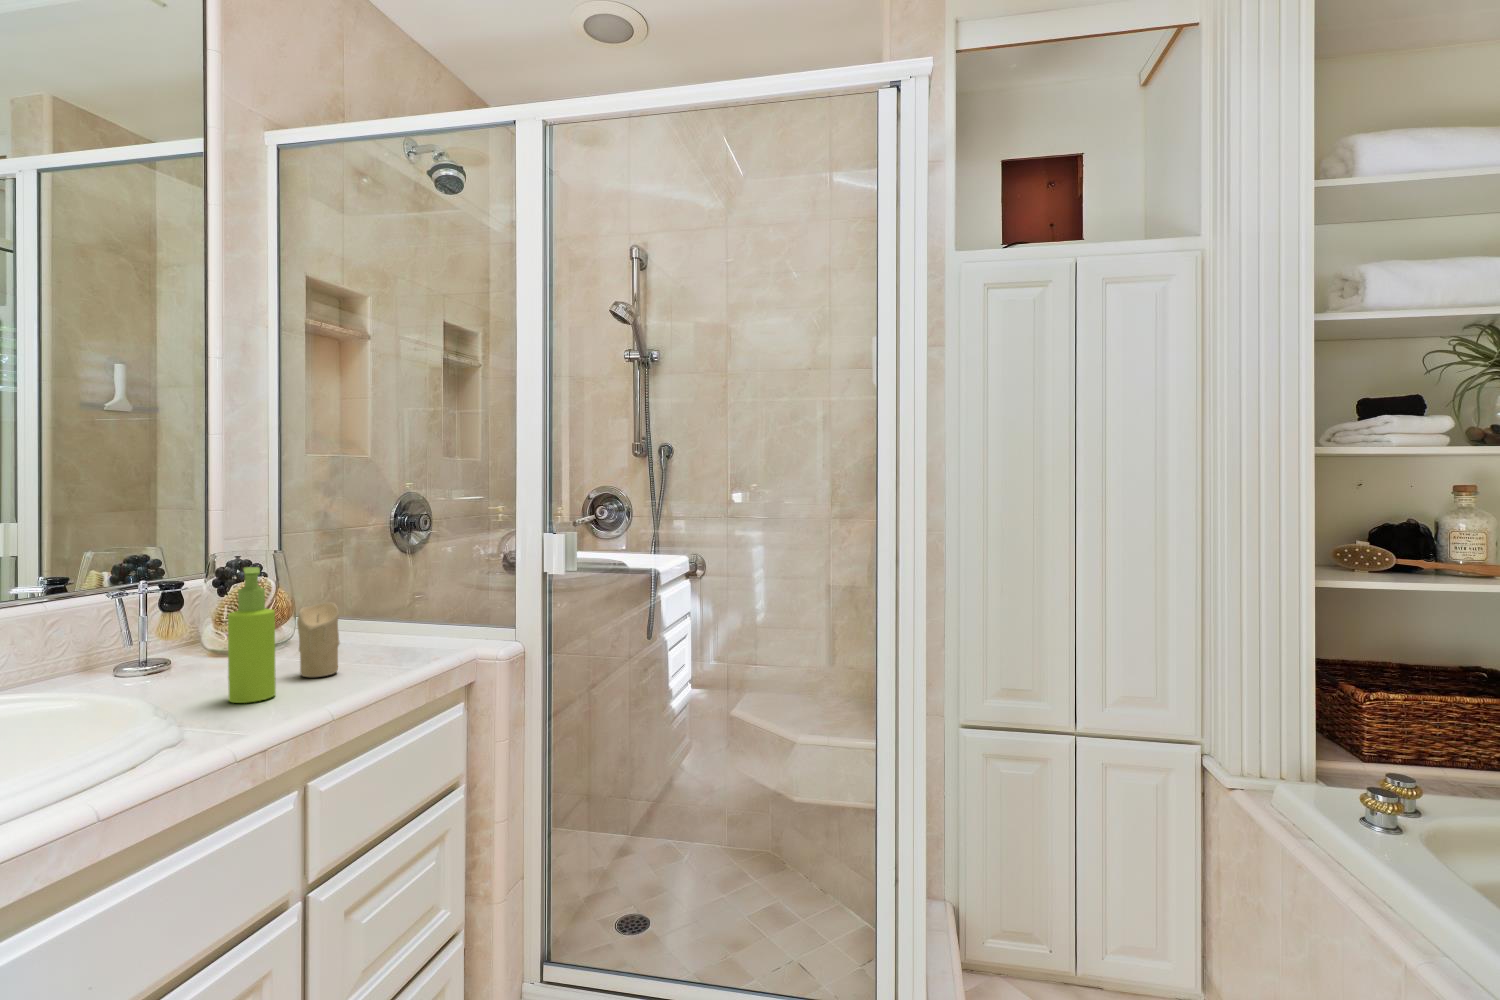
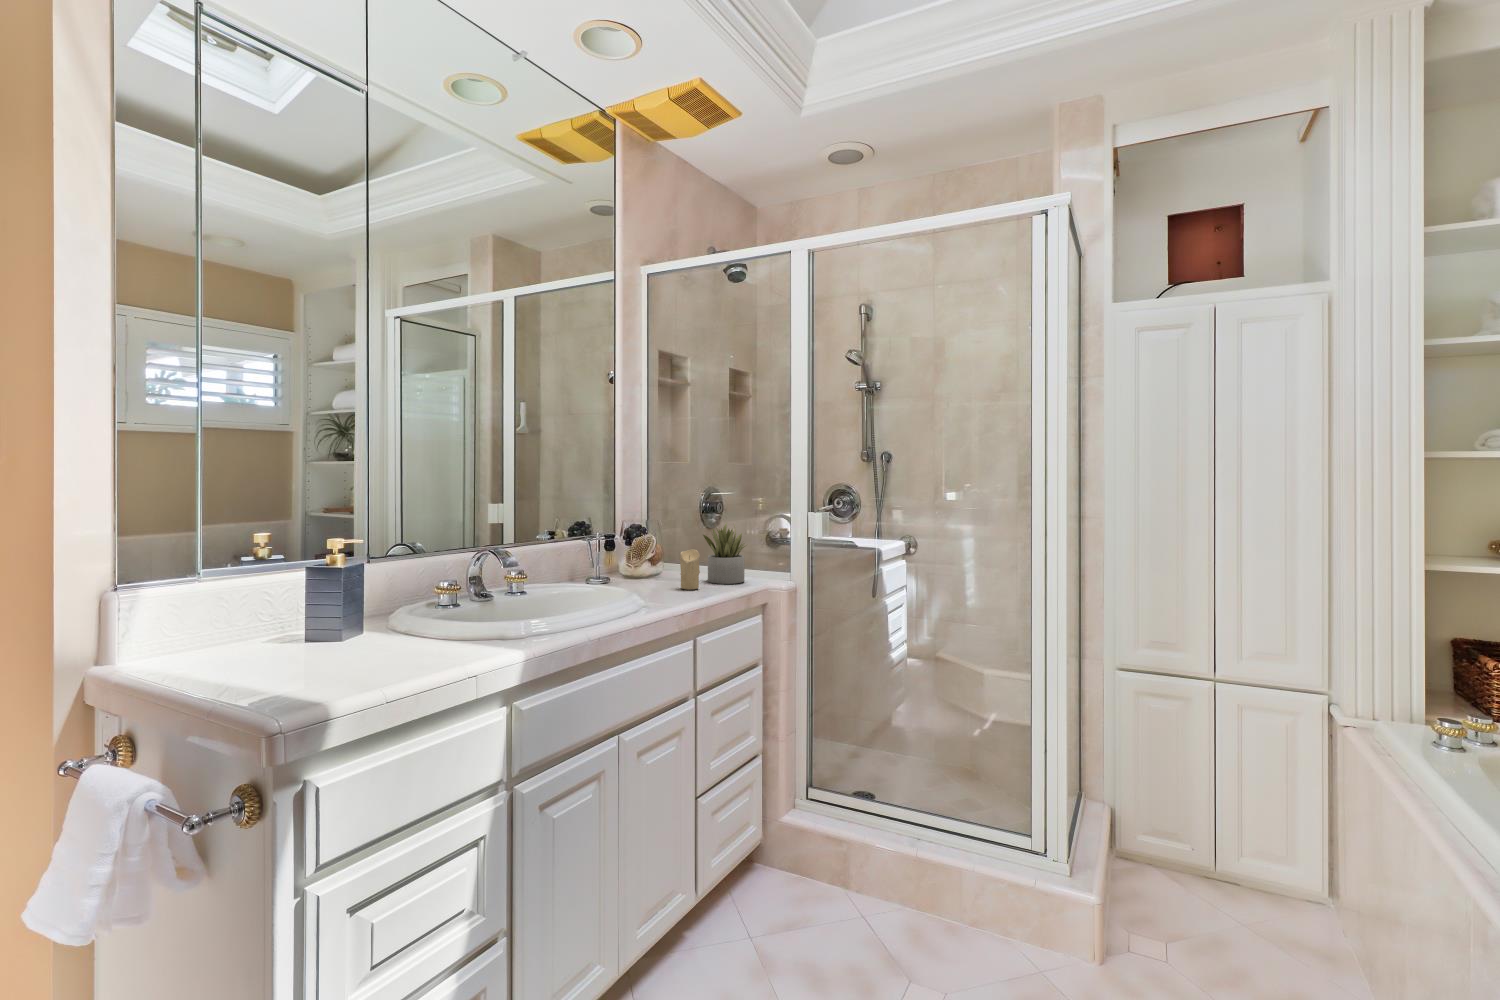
succulent plant: none [358,550,443,656] -> present [703,523,747,584]
soap dispenser: present [228,567,276,703] -> none [655,527,675,596]

